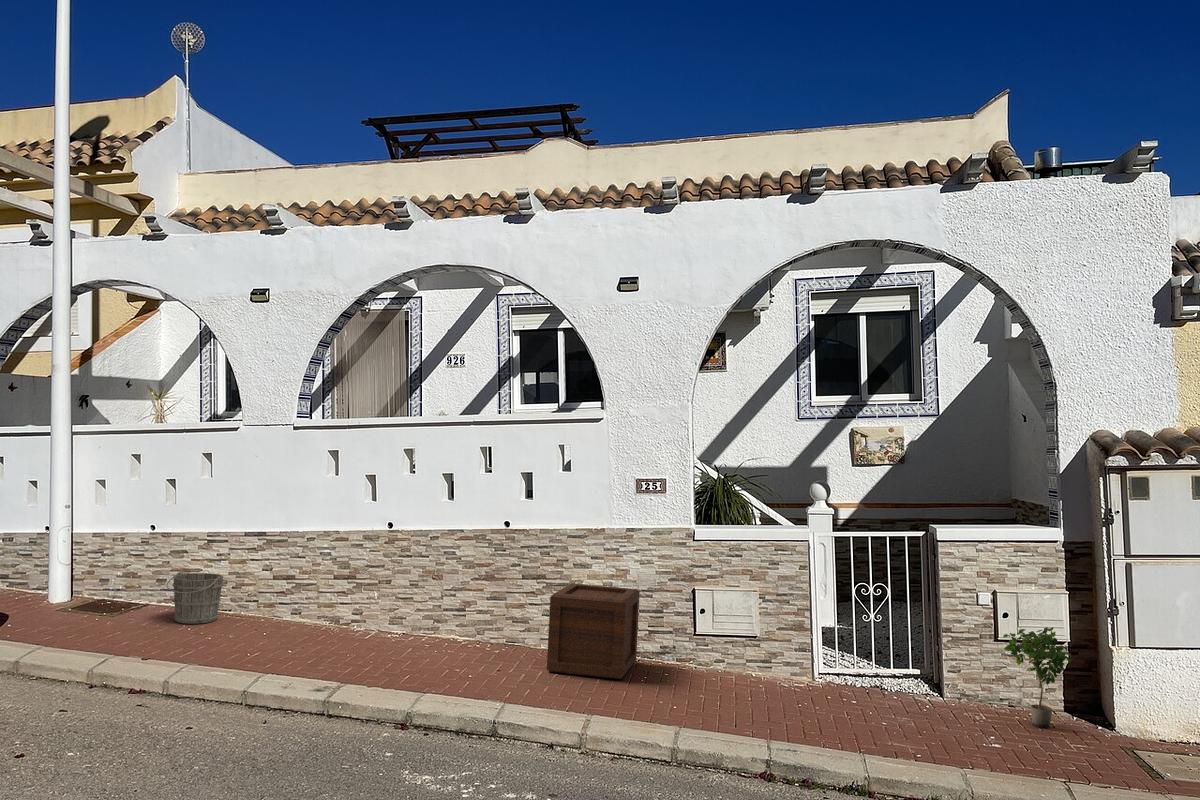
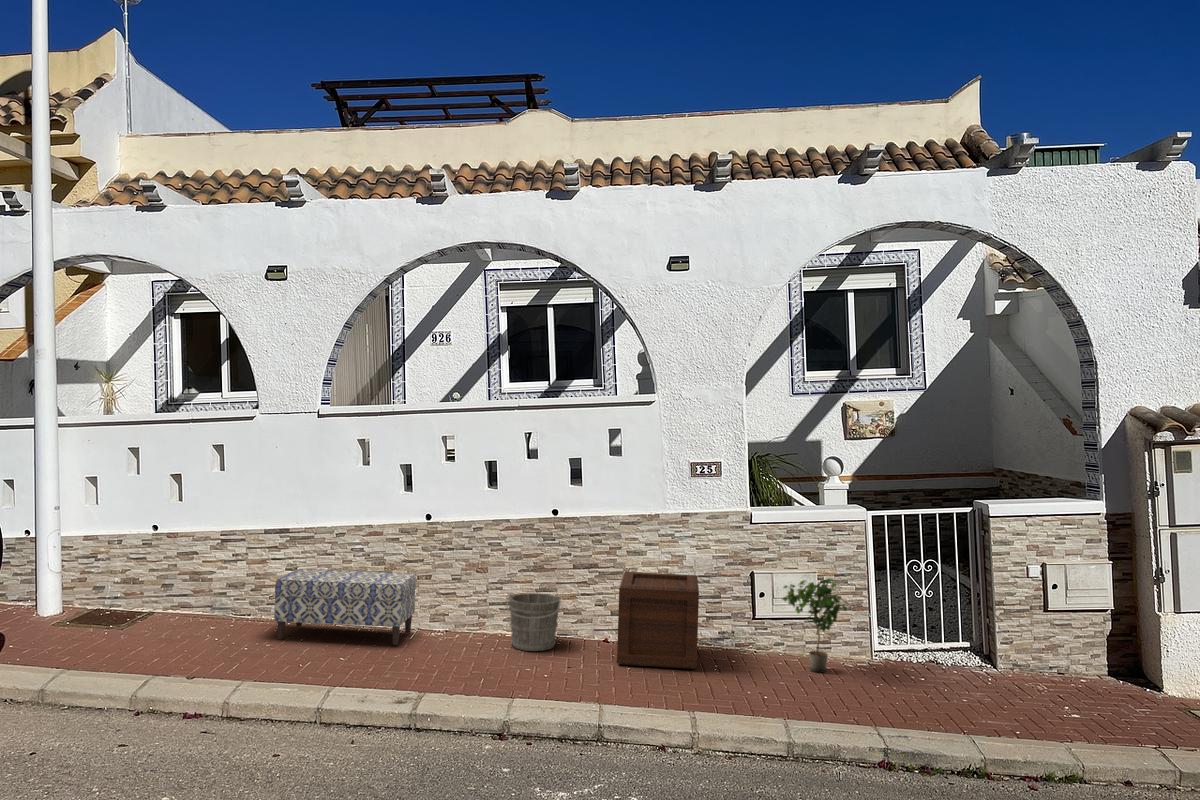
bench: none [241,569,376,643] -> present [274,569,416,645]
bucket: present [166,572,223,624] -> present [506,593,561,651]
potted plant: present [1003,627,1071,728] -> present [782,578,848,672]

